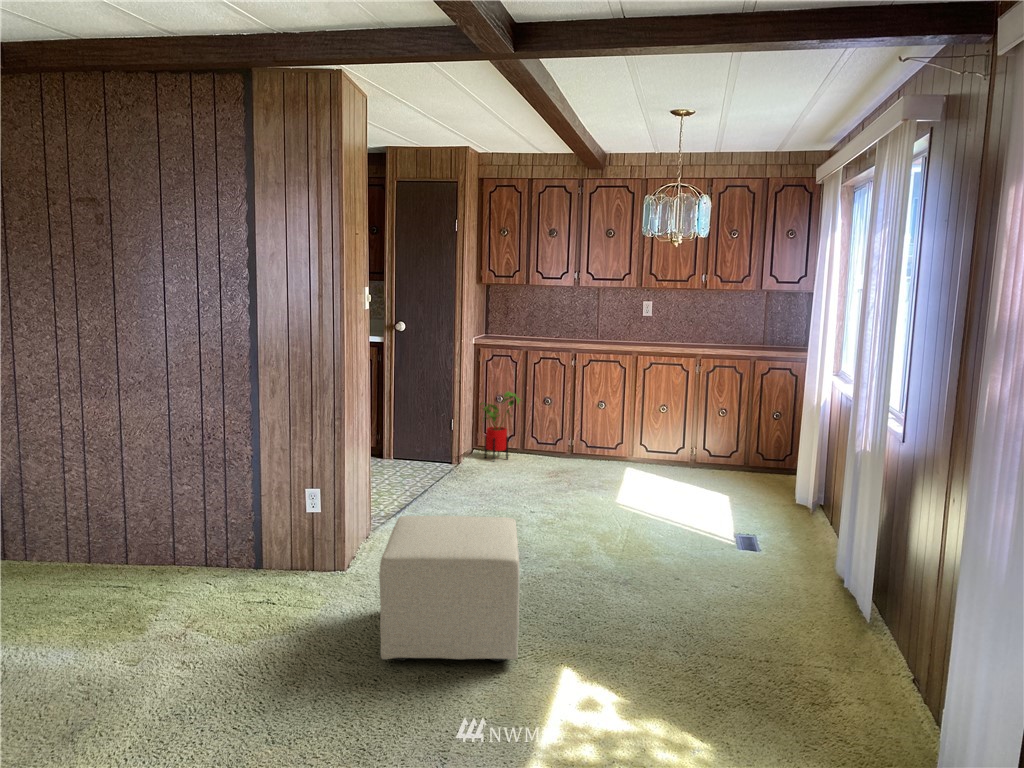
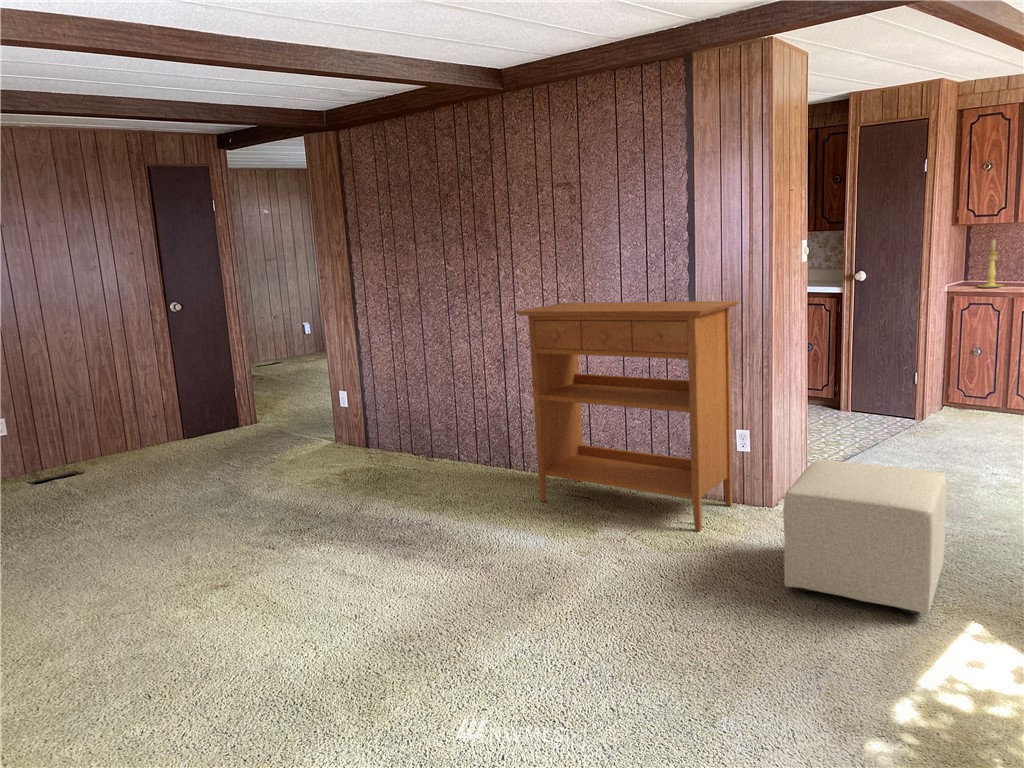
candle holder: none [496,299,516,341] -> present [978,239,1004,287]
console table: none [14,344,310,611] -> present [515,301,739,531]
house plant: present [481,392,521,461] -> none [952,345,1010,423]

